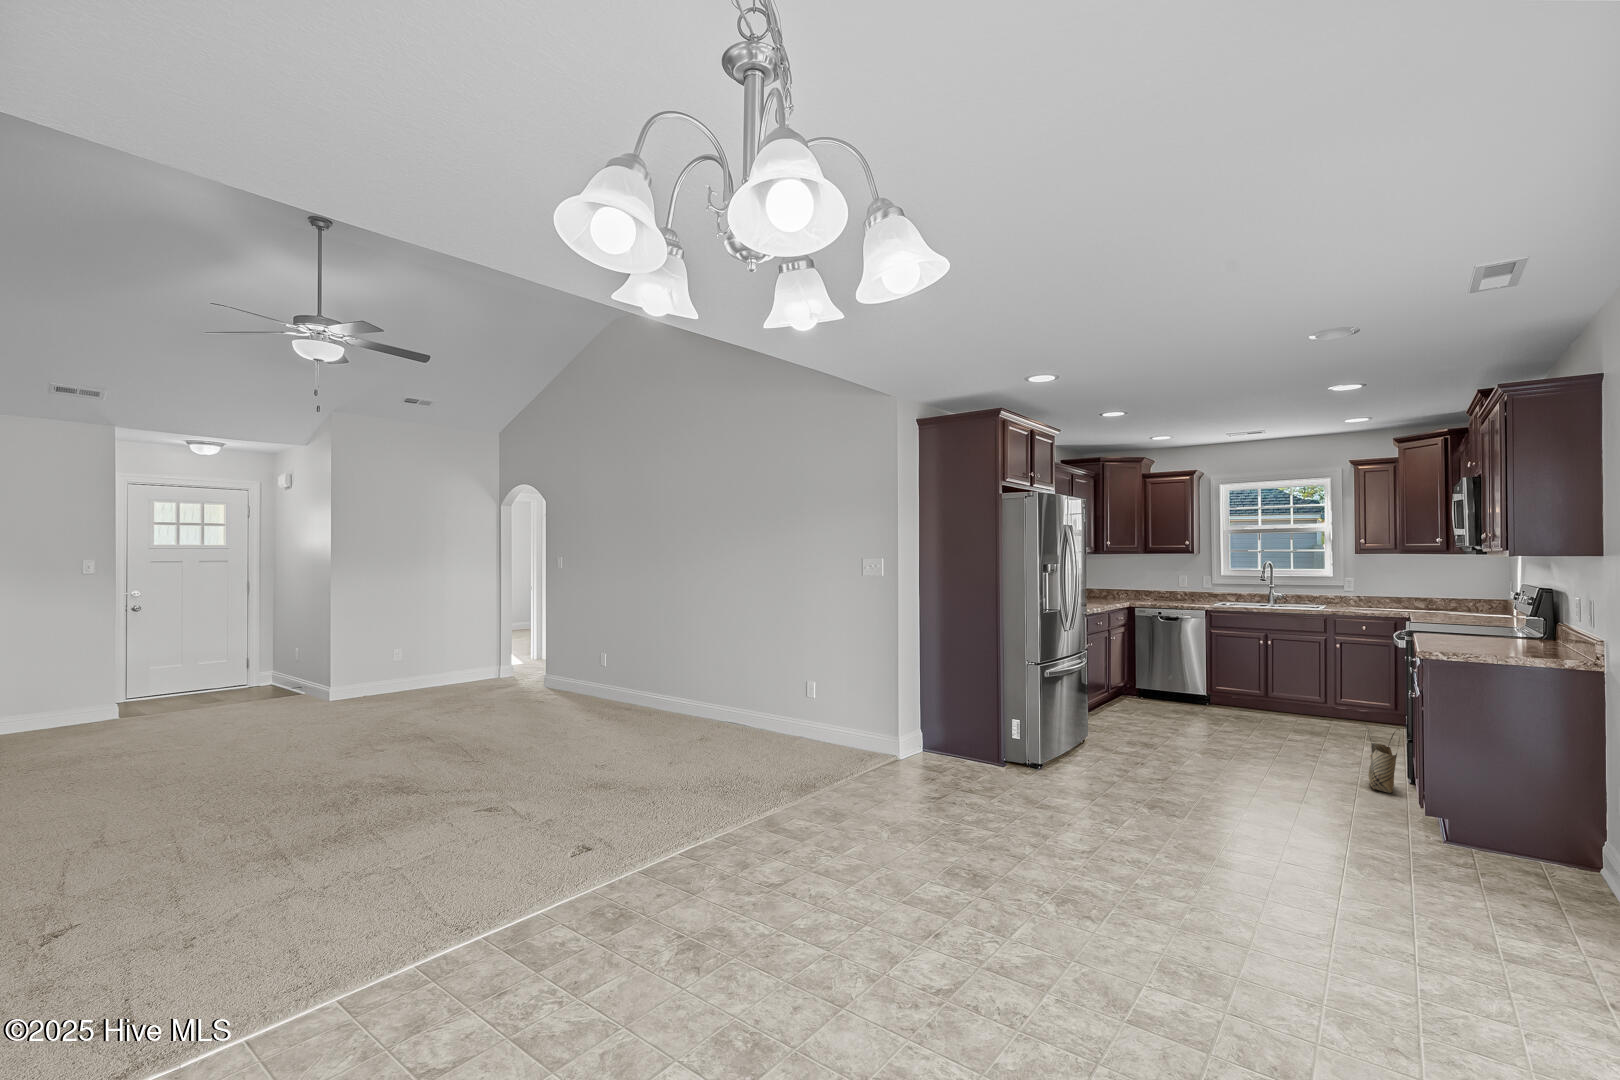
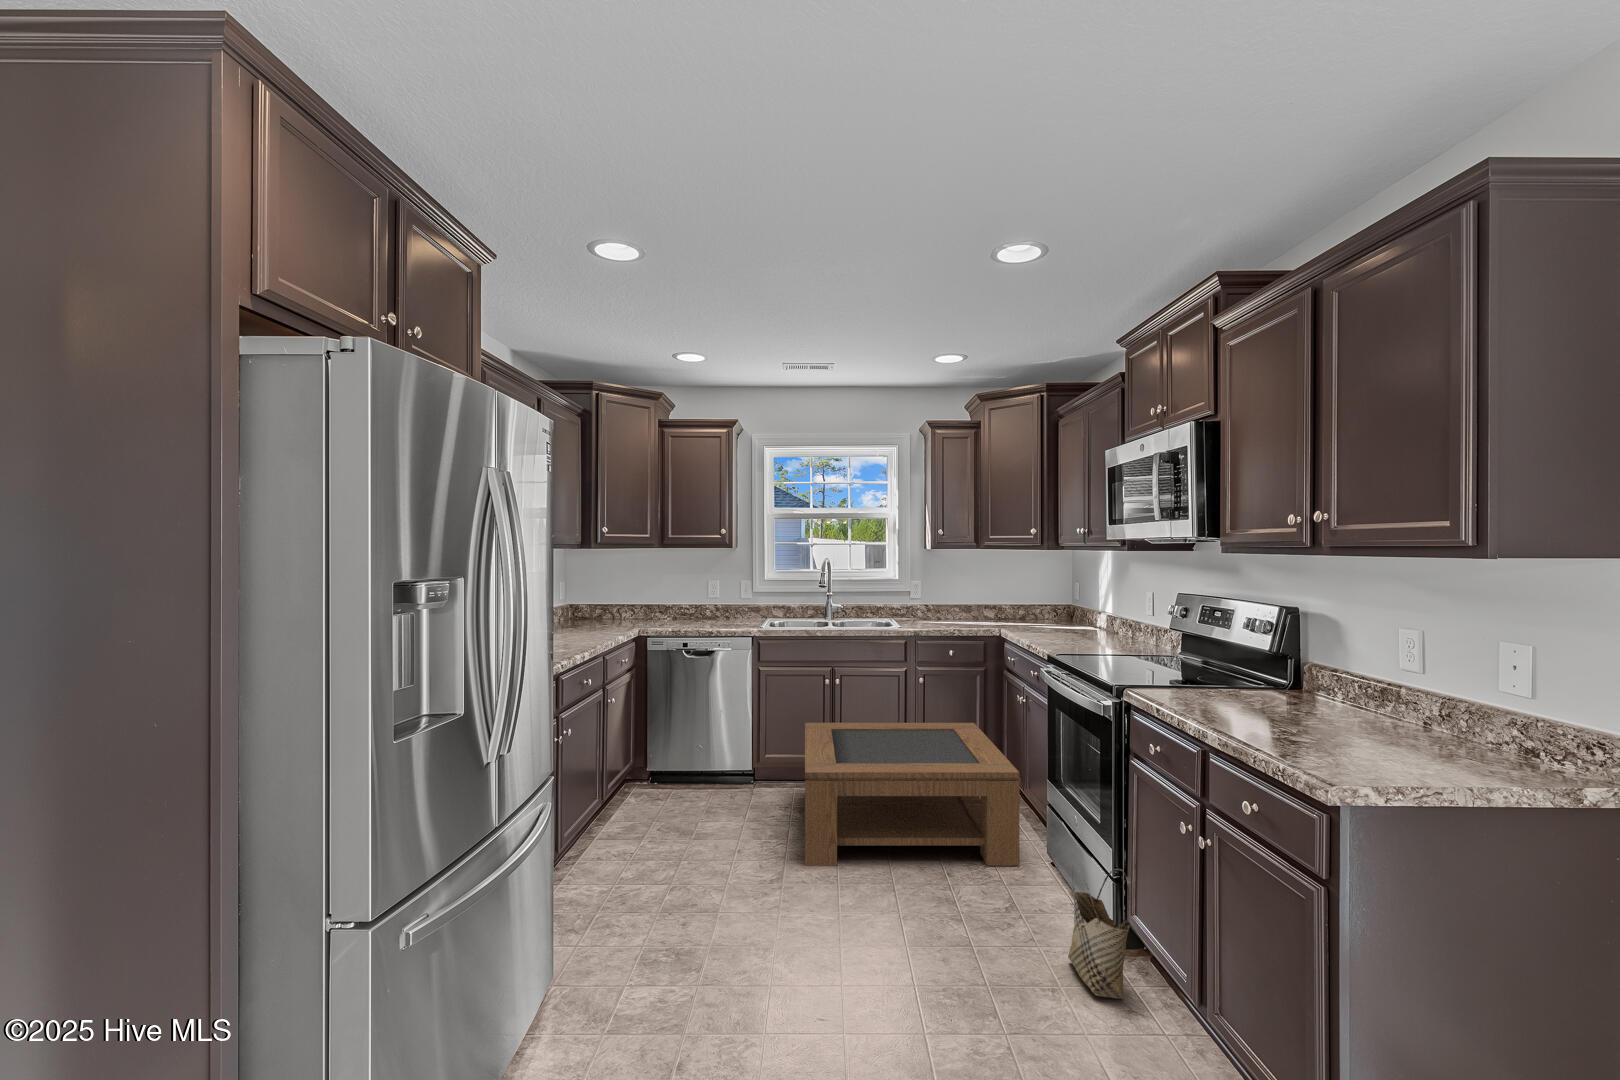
coffee table: none [1225,665,1379,754] -> present [805,723,1020,866]

